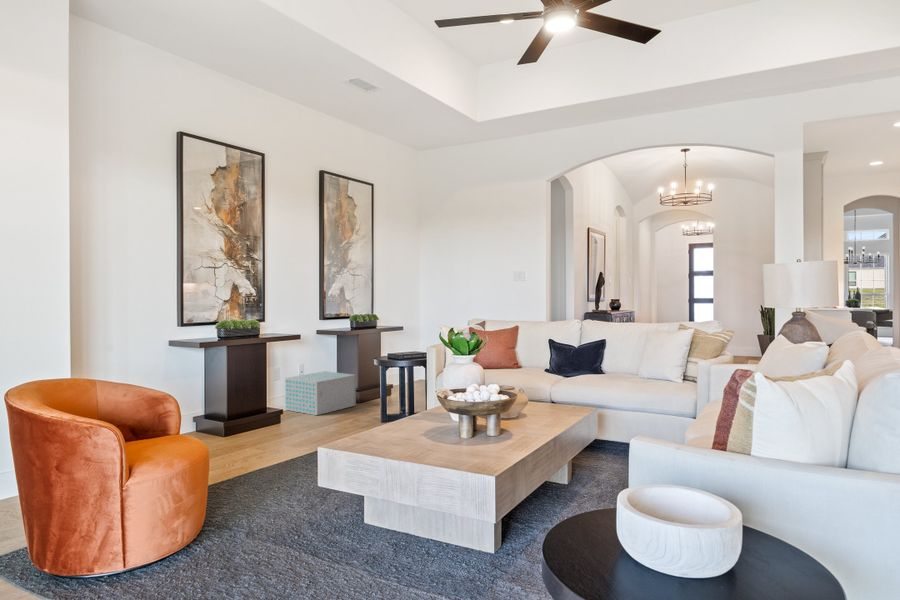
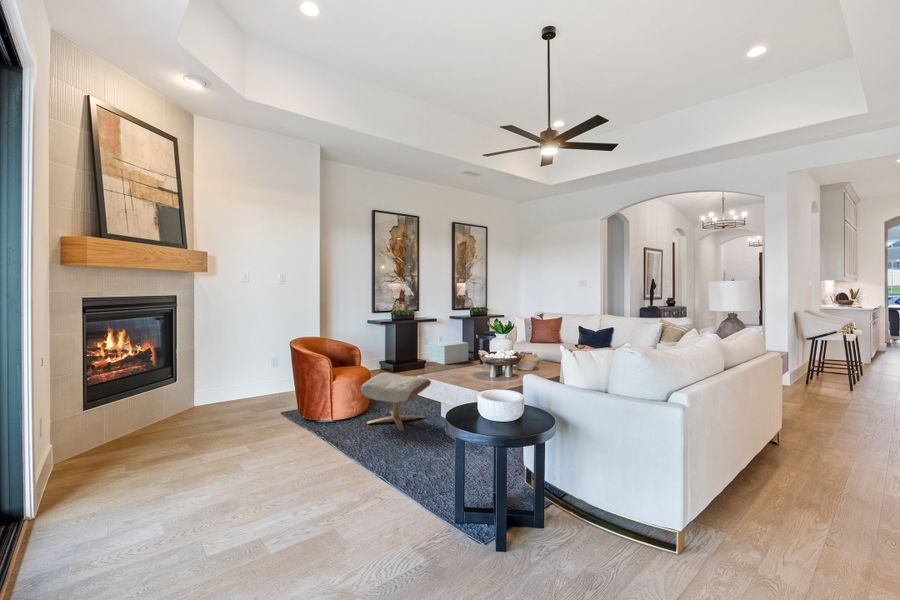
ottoman: none [196,446,352,576] -> present [360,373,431,431]

